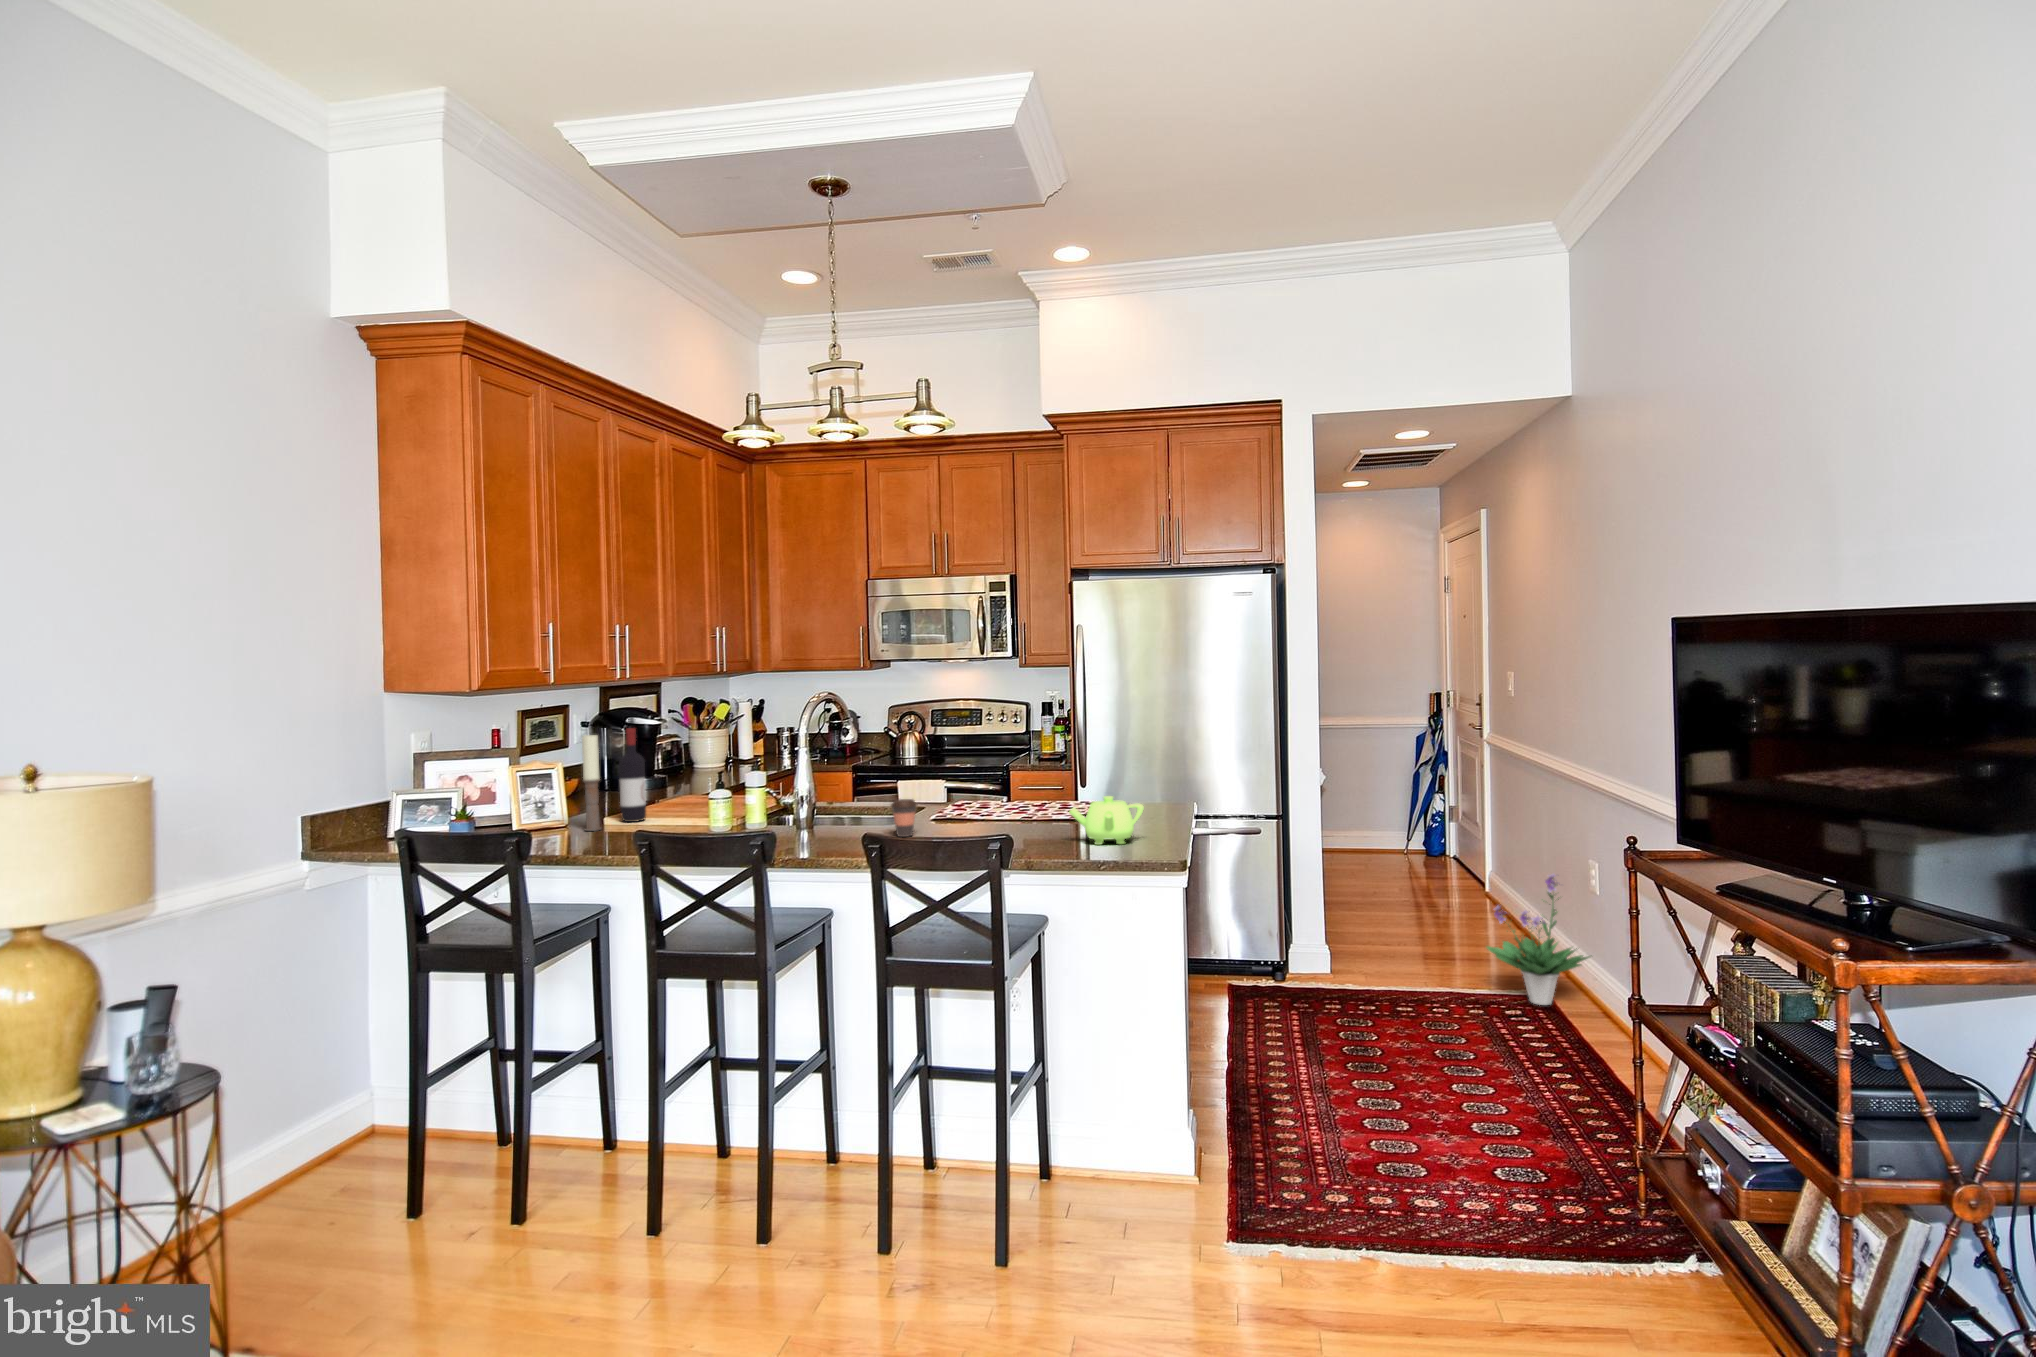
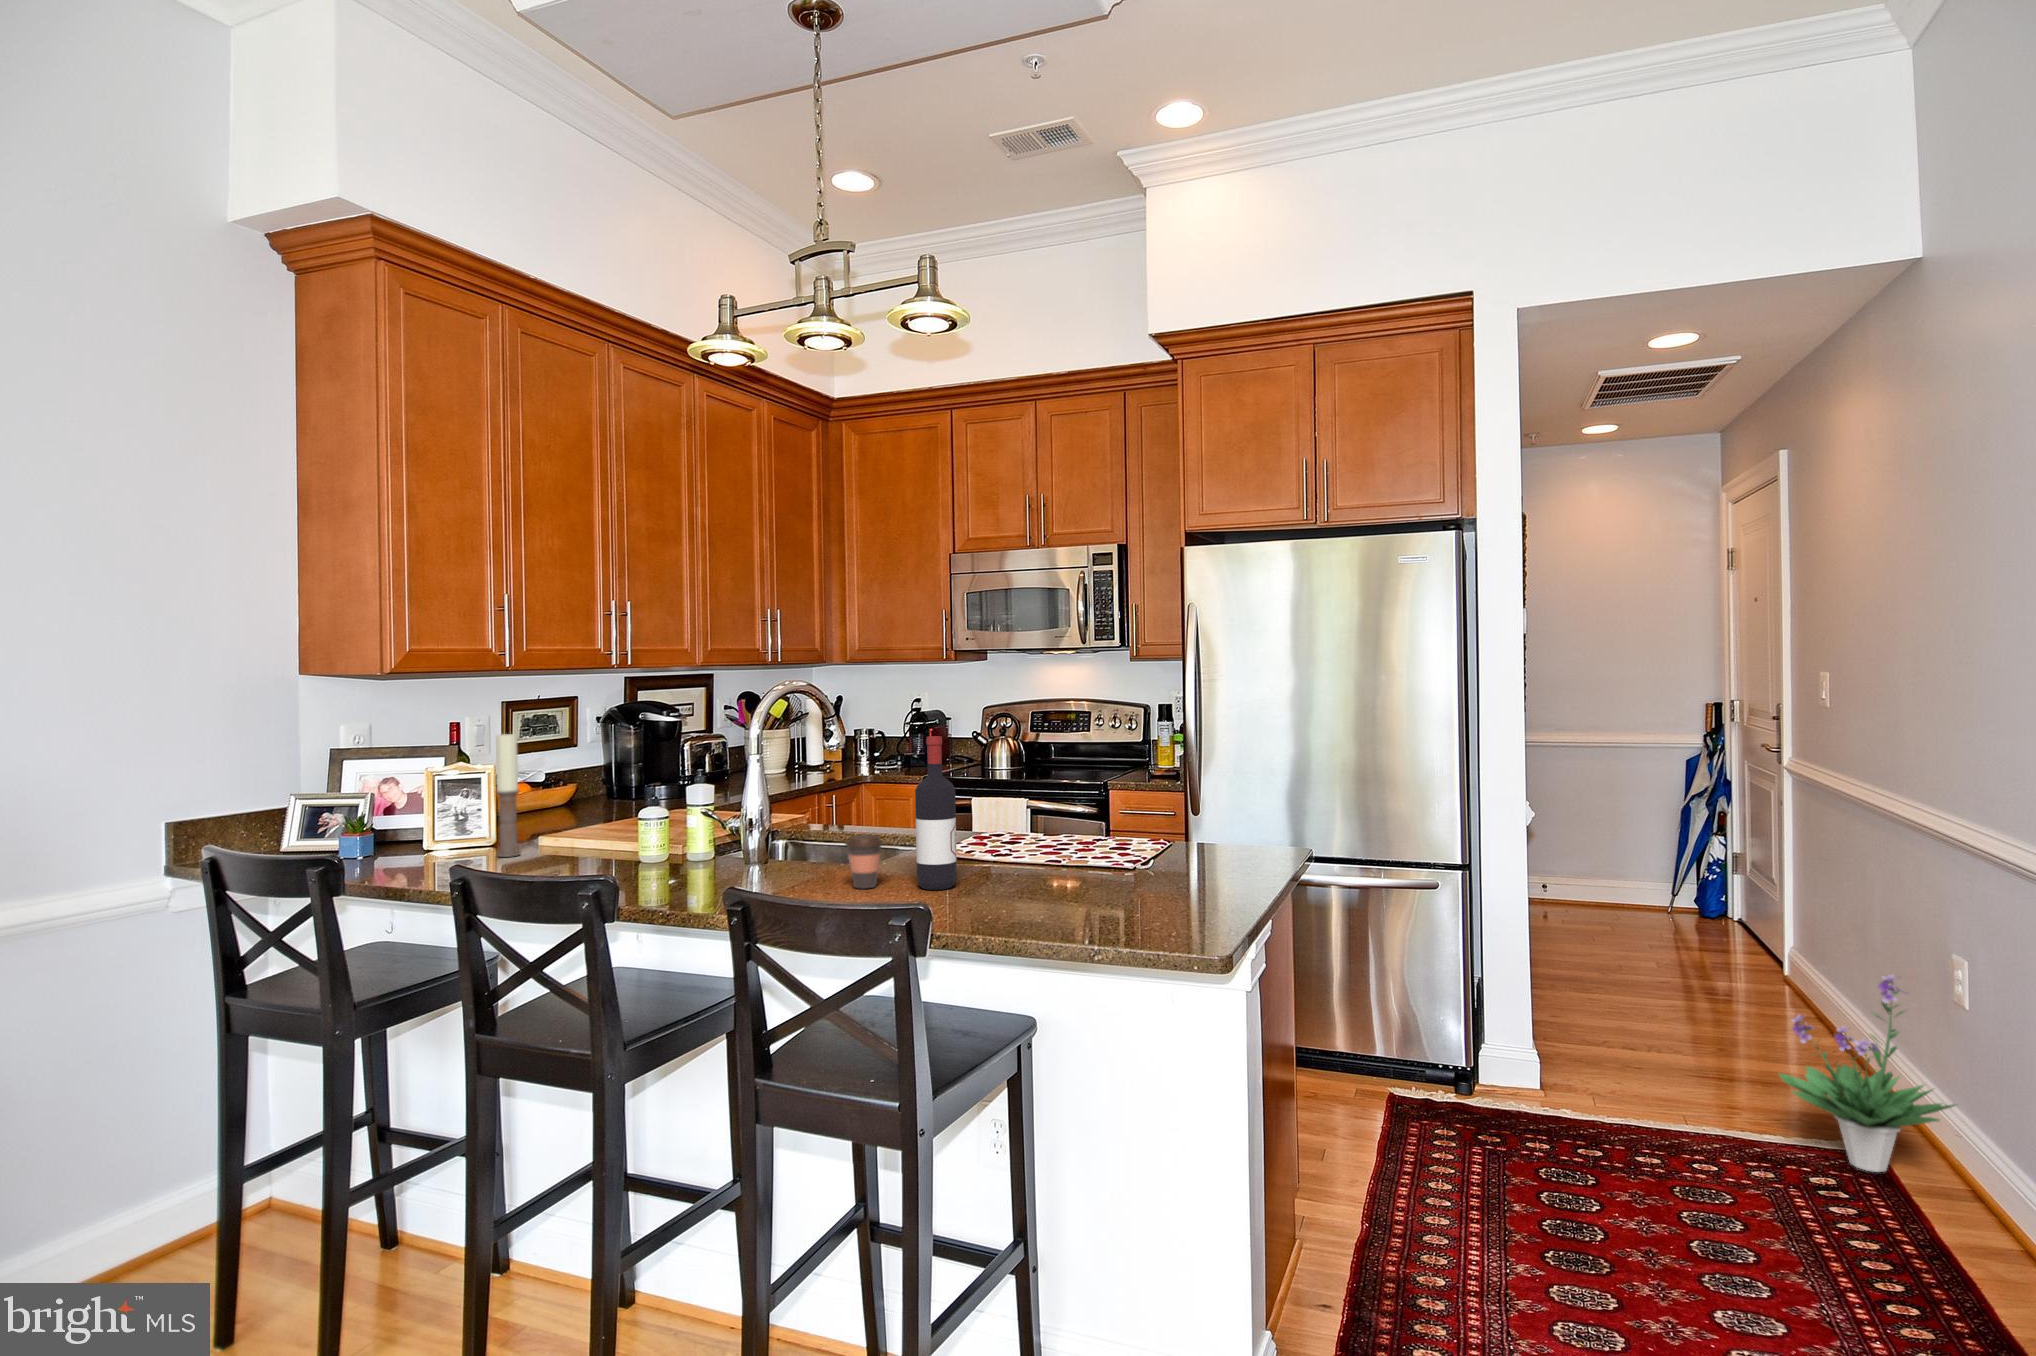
wine bottle: present [619,728,646,822] -> present [915,736,957,890]
teapot: present [1069,796,1144,845] -> none [1076,845,1190,922]

